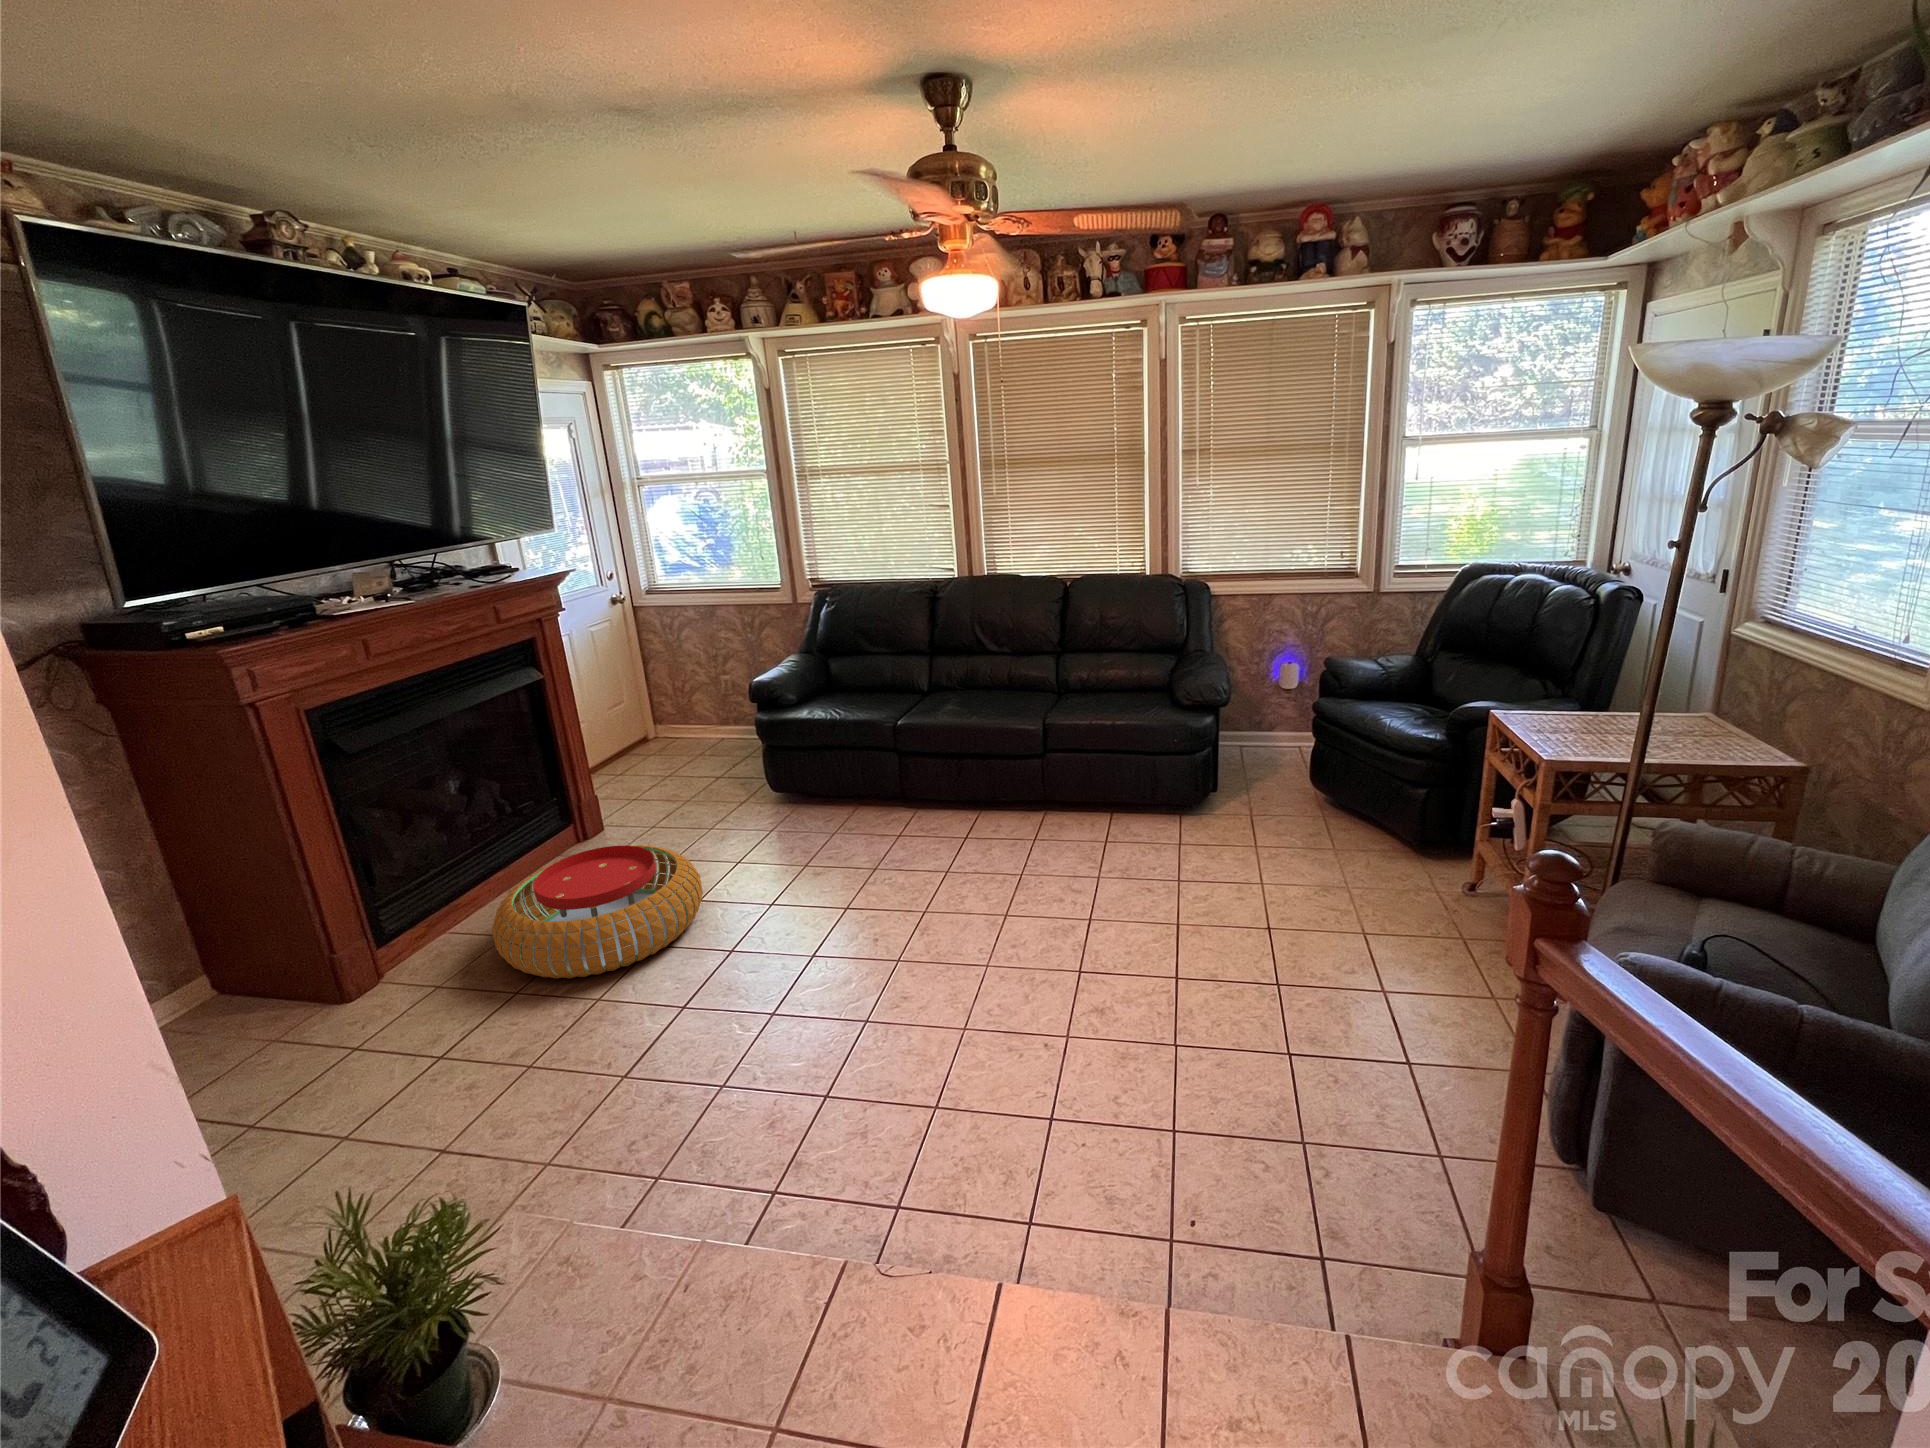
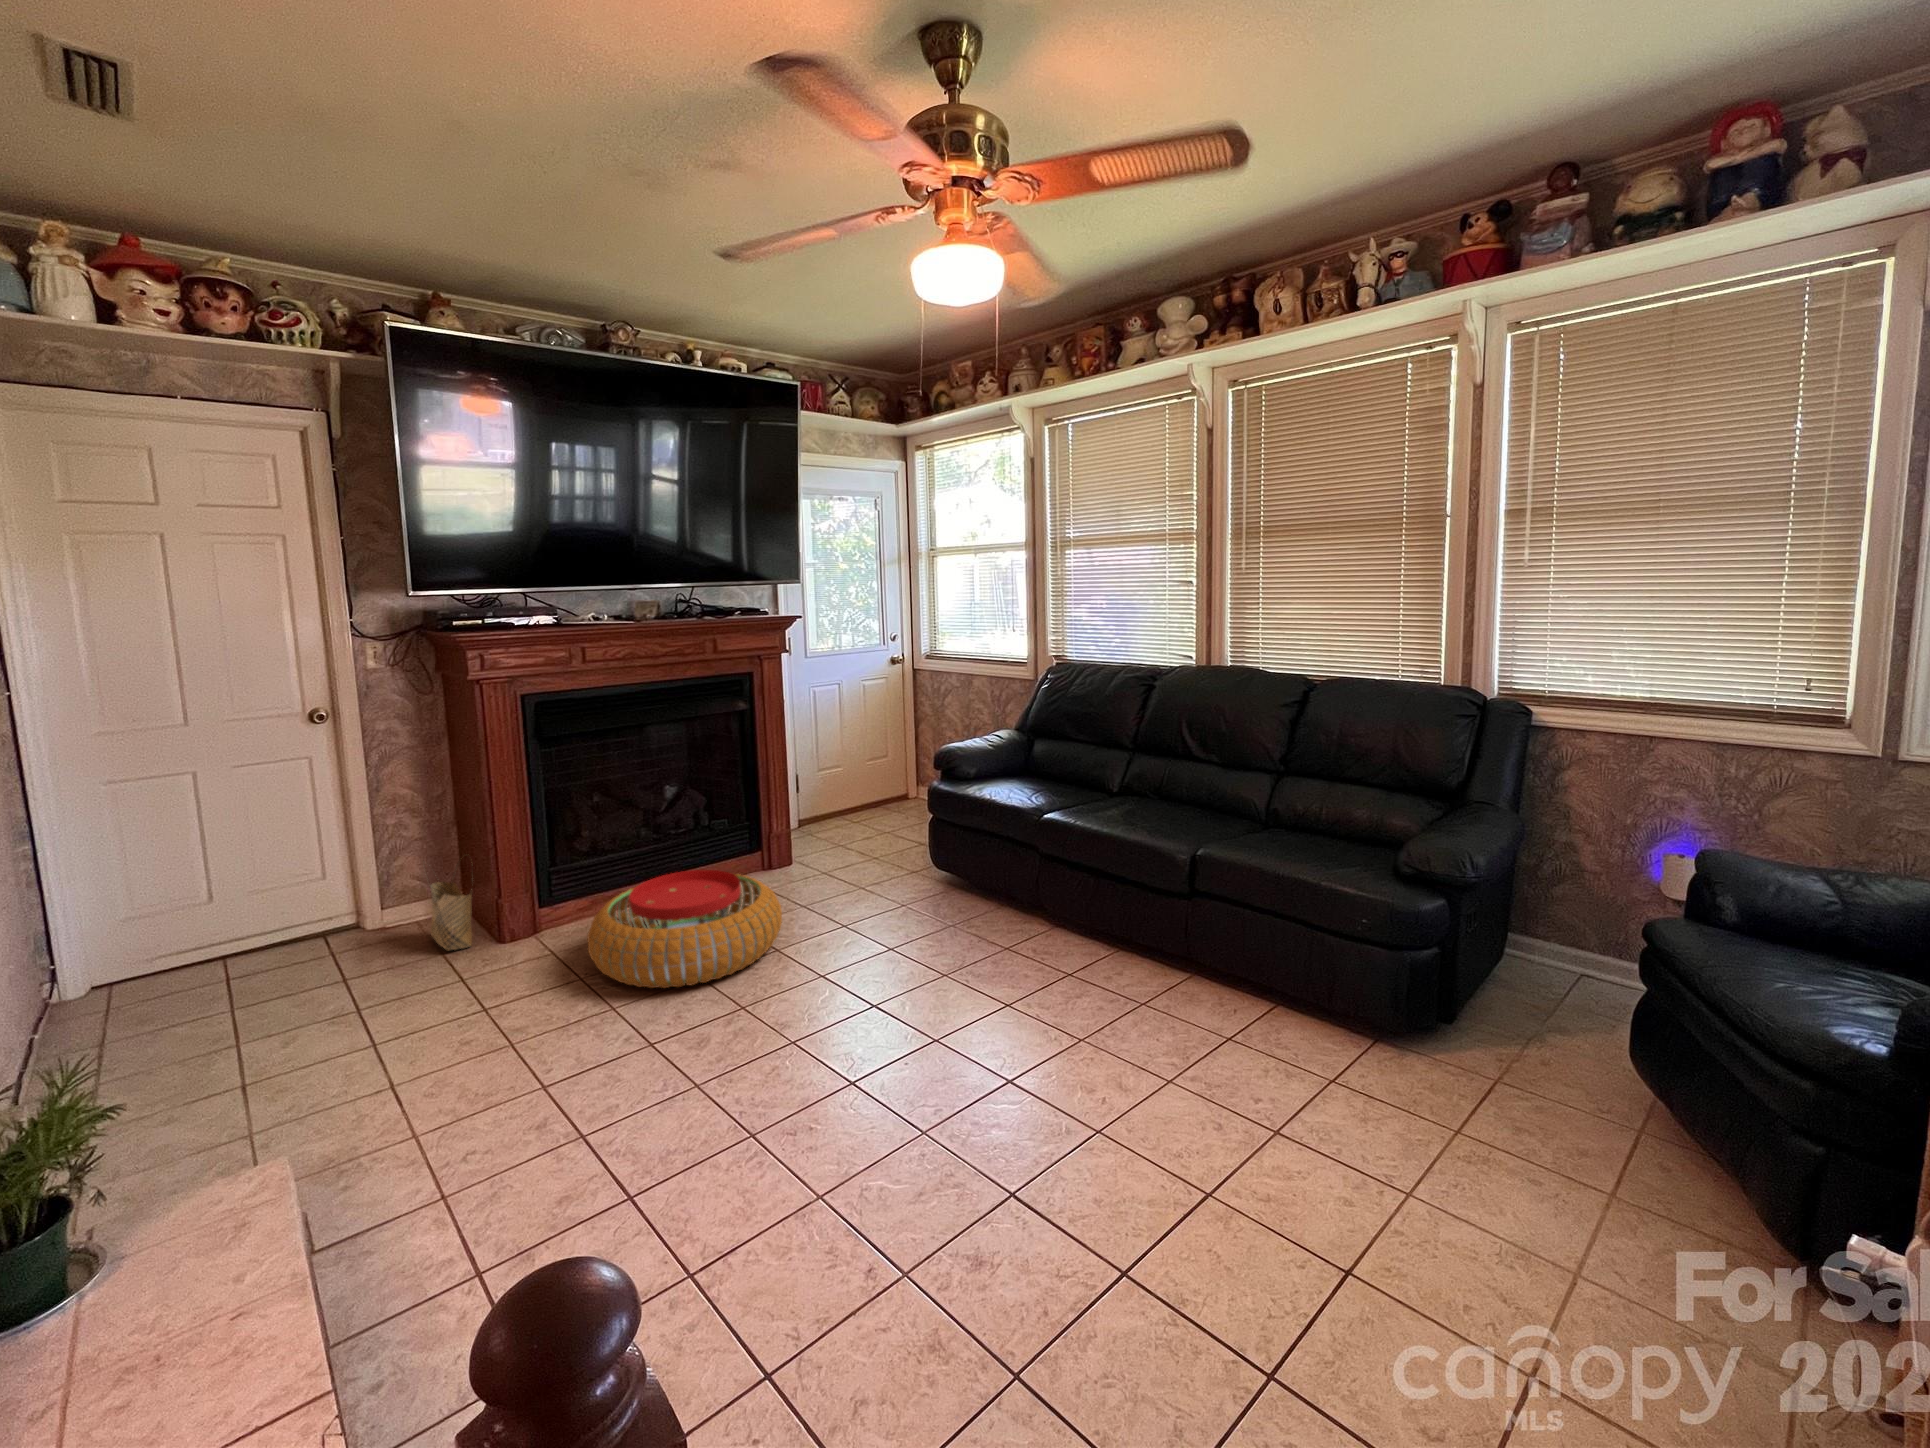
woven basket: none [207,916,308,1031] -> present [430,865,472,950]

